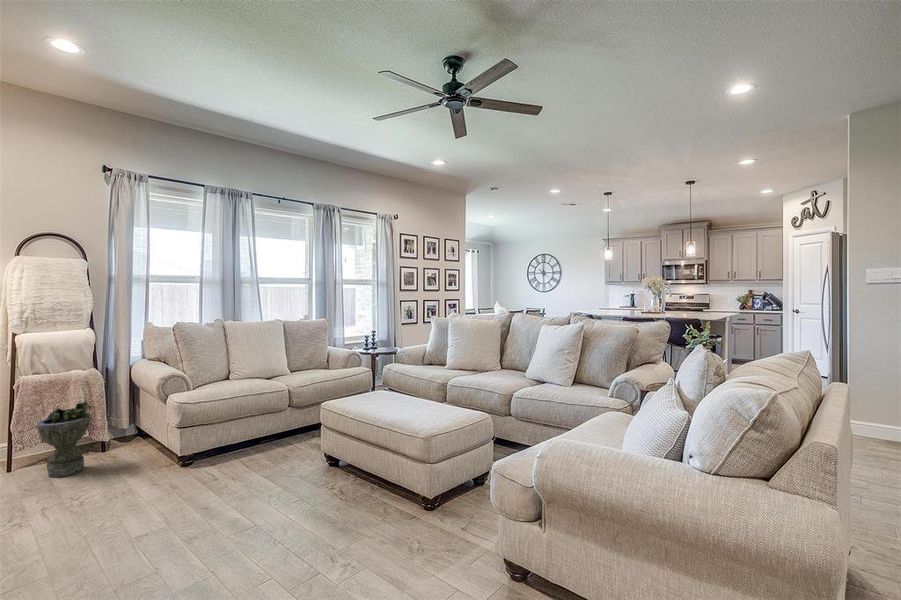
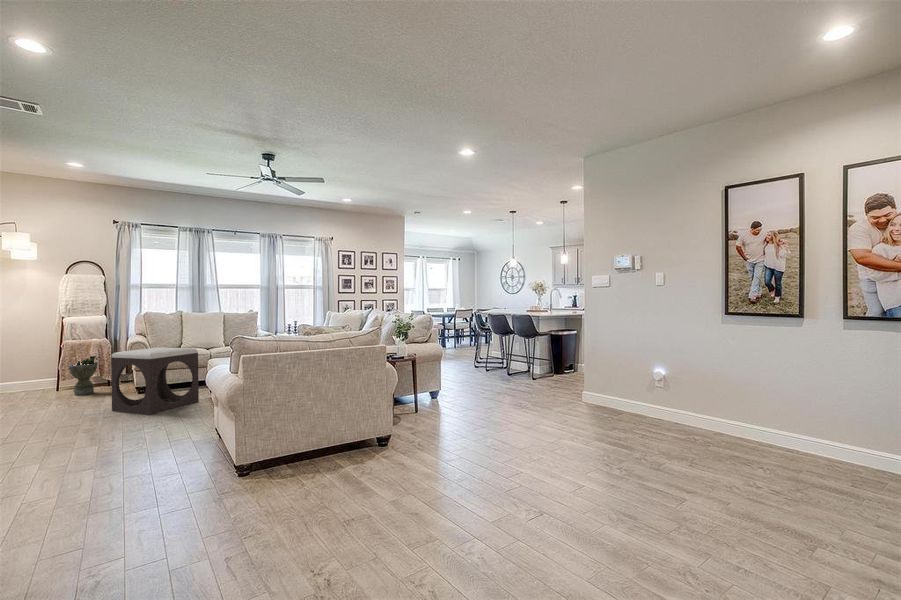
footstool: none [179,388,322,528] -> present [111,347,199,415]

